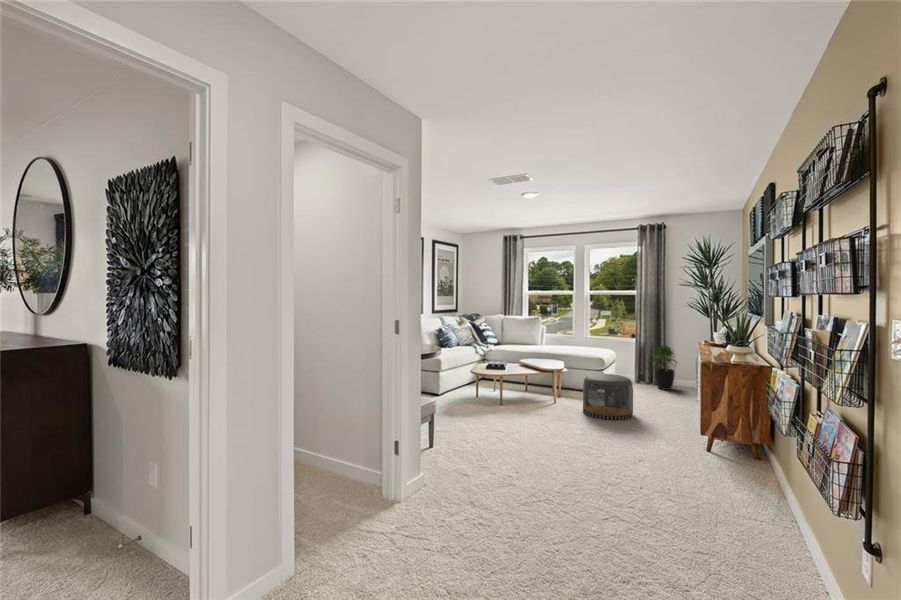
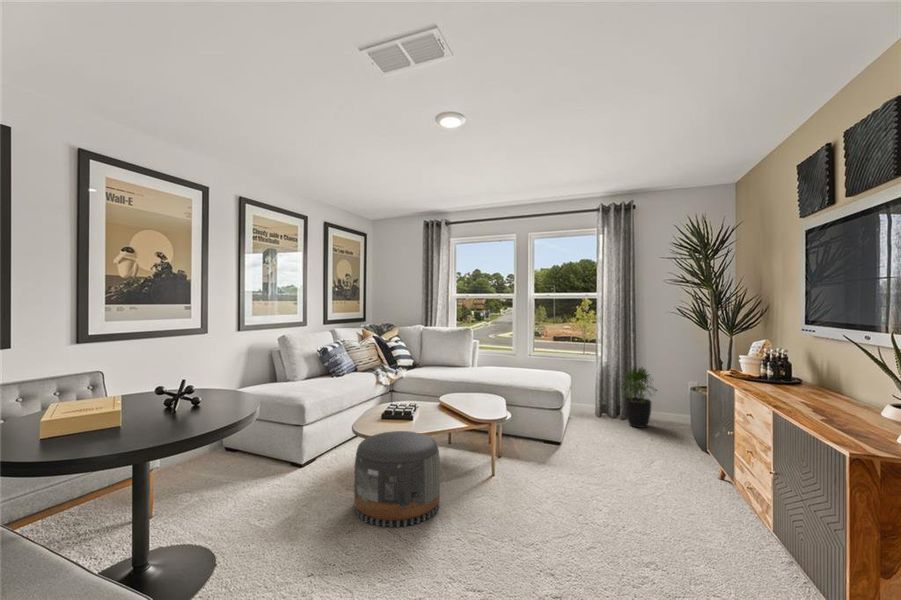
pouf: present [583,374,633,420] -> present [354,431,440,527]

